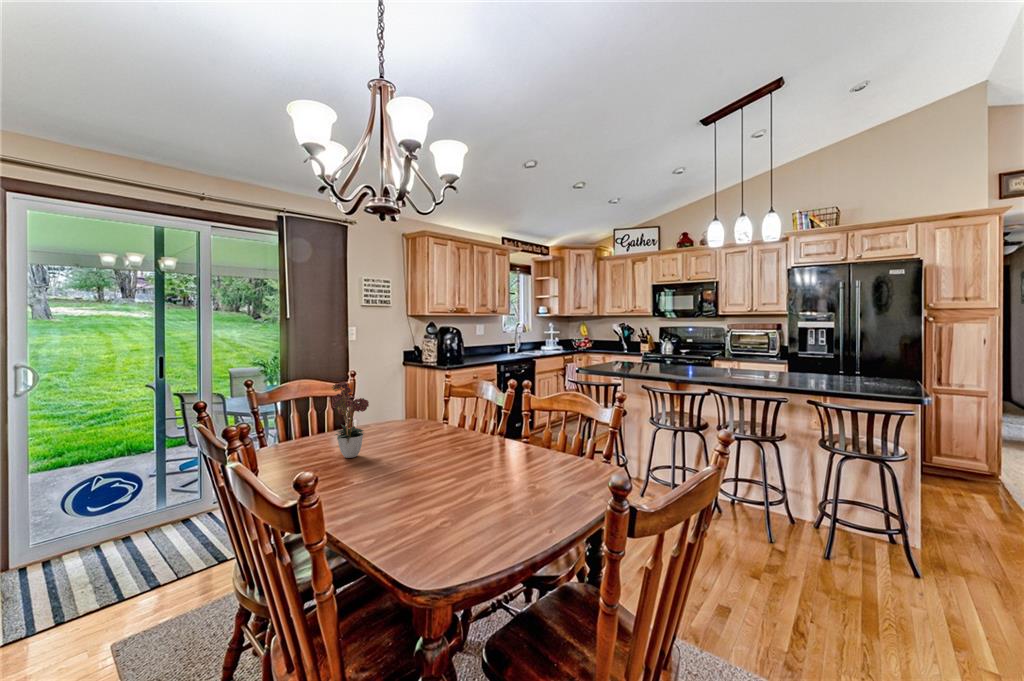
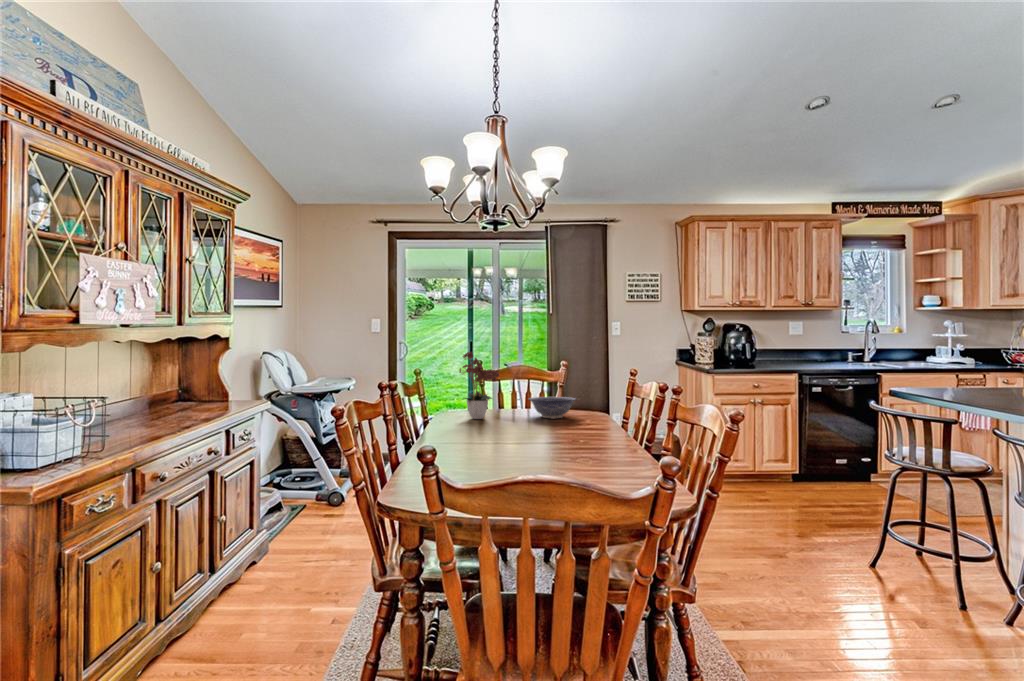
decorative bowl: none [388,415,438,440] -> present [529,397,576,418]

